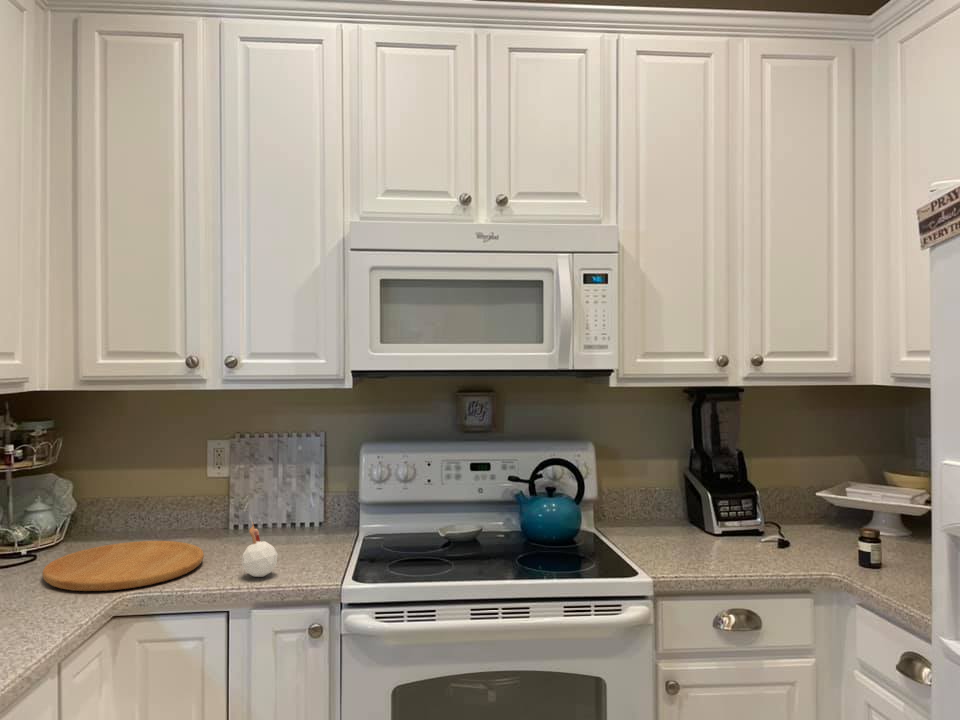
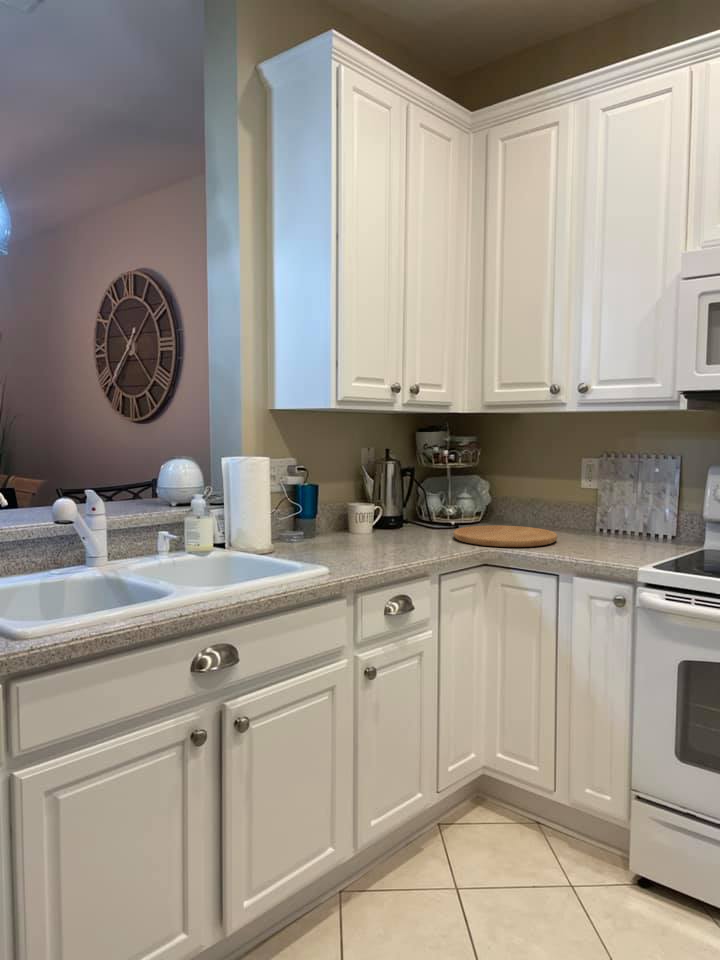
candle: present [242,520,278,577] -> none [572,507,600,555]

